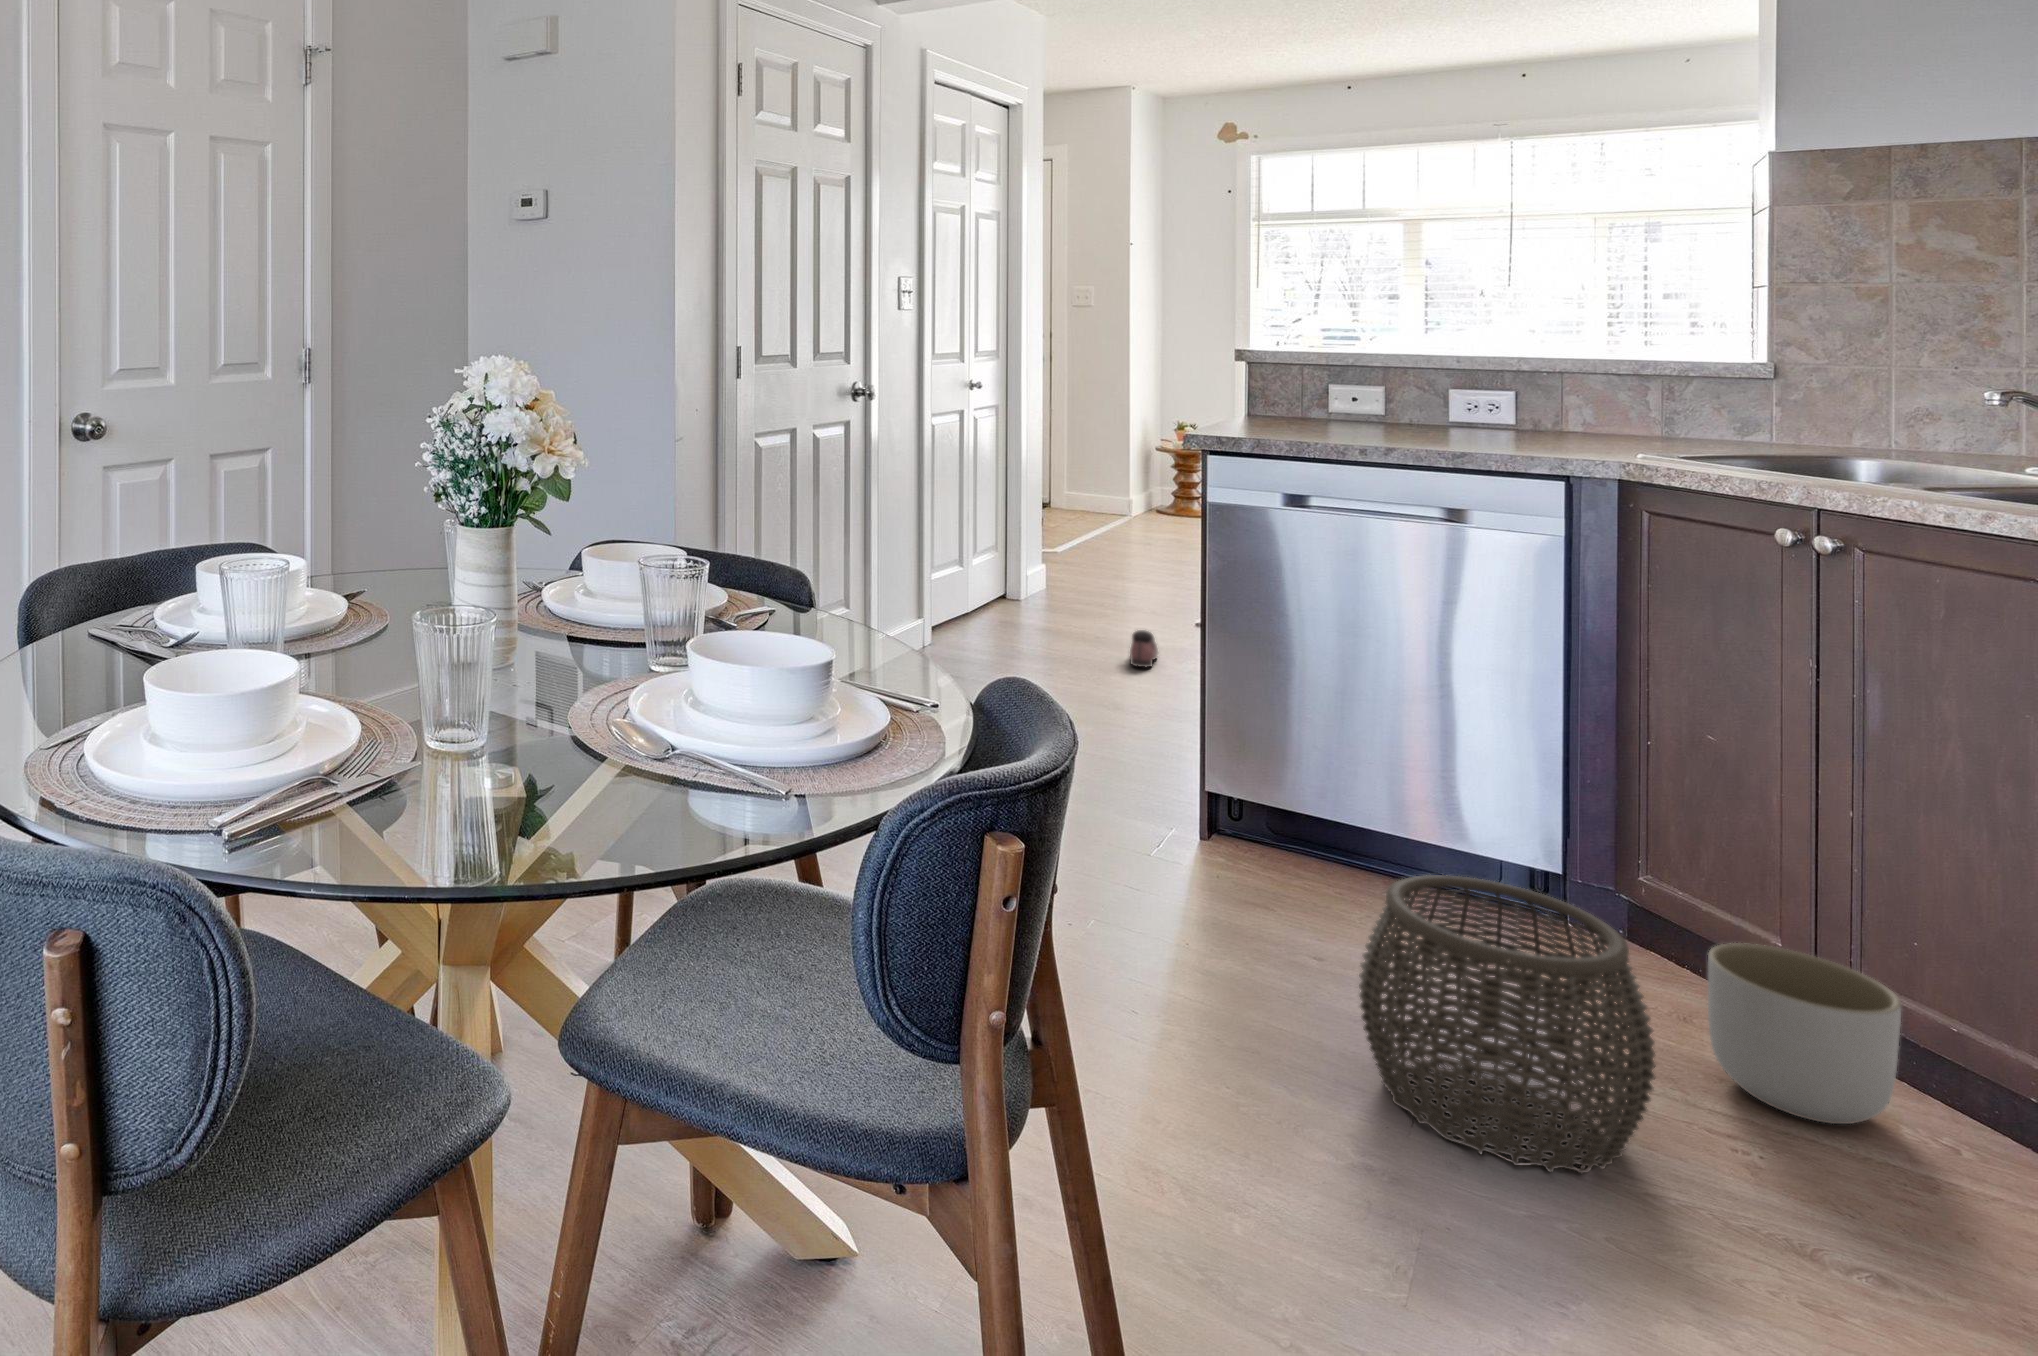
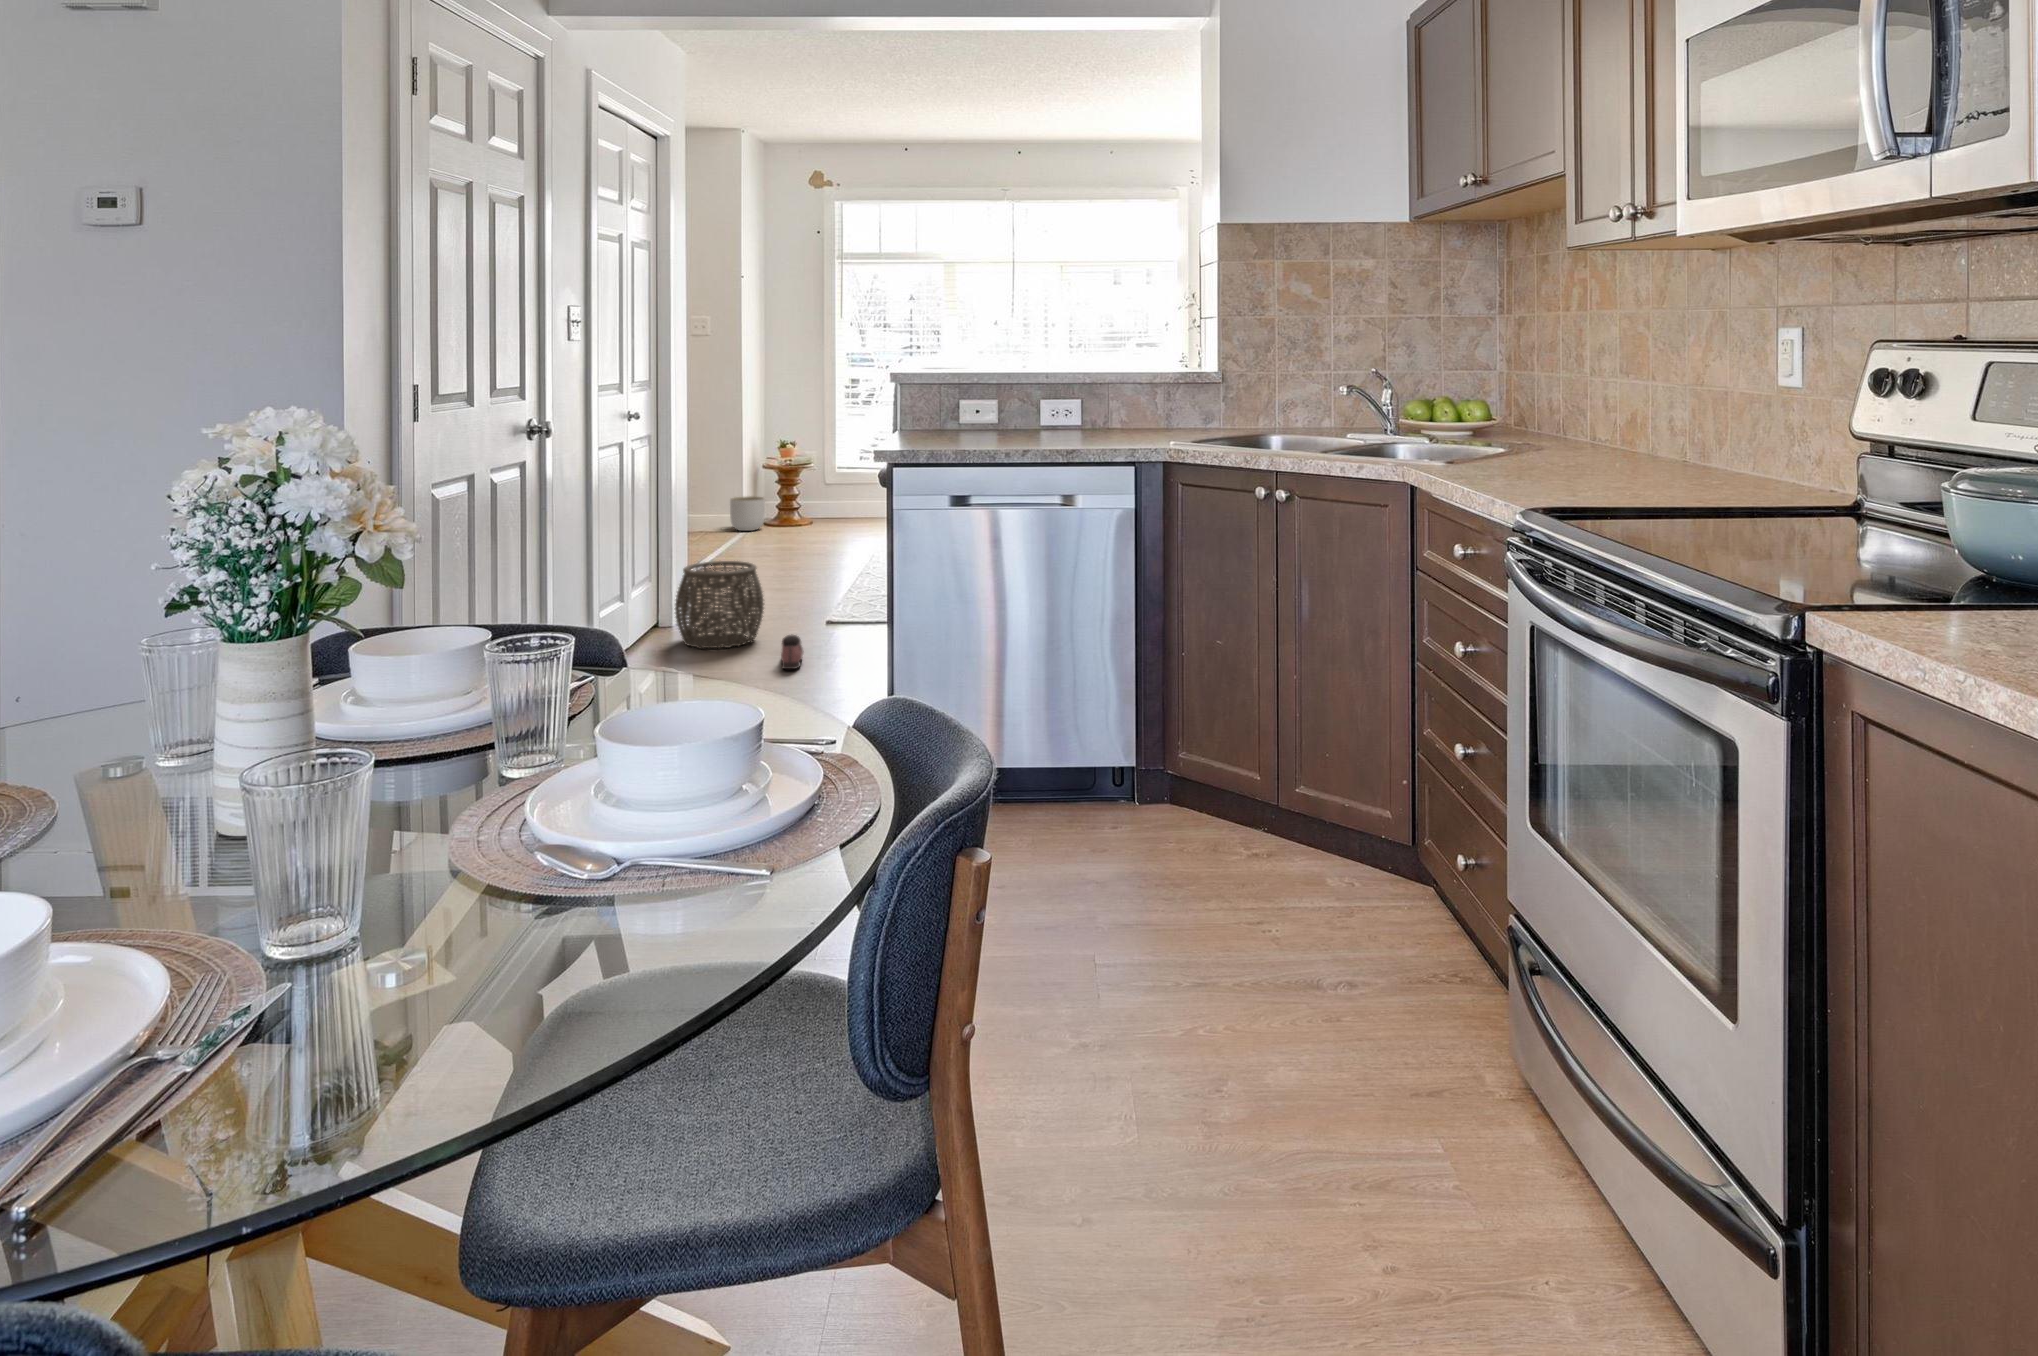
woven basket: present [1359,875,1655,1173] -> present [675,561,764,649]
planter: present [1708,943,1901,1124] -> present [730,496,765,531]

